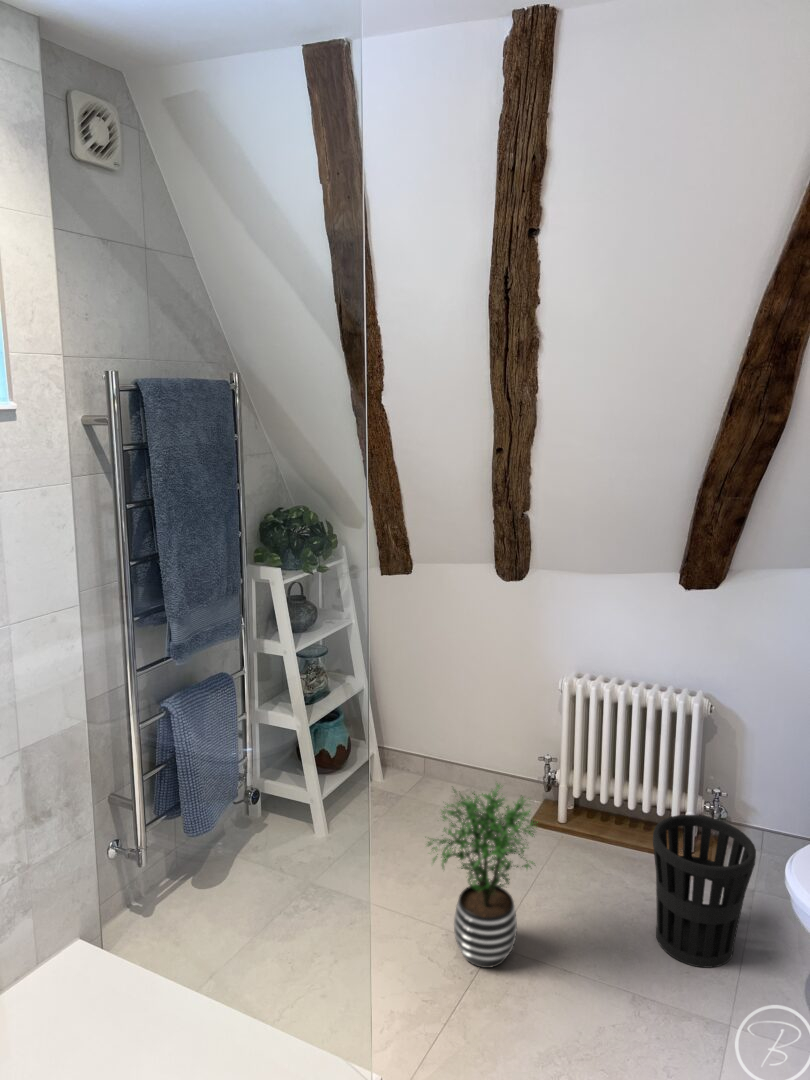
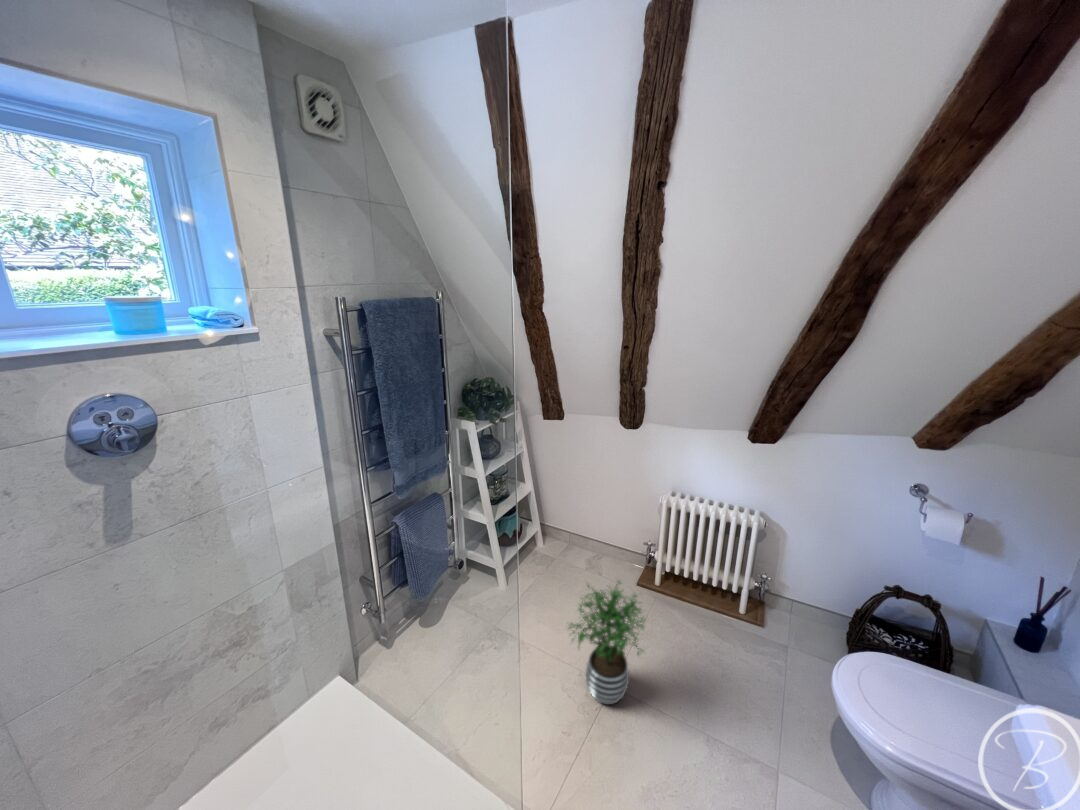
wastebasket: present [653,815,756,968] -> none [724,605,801,714]

